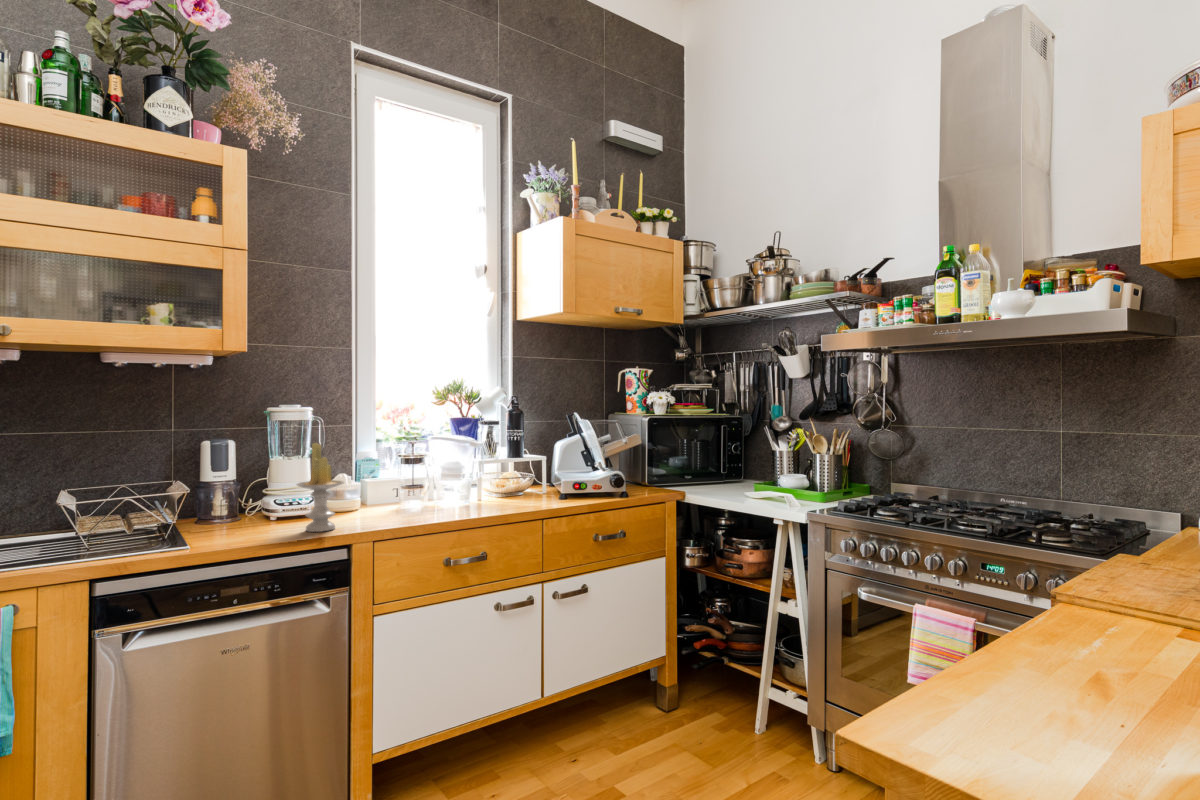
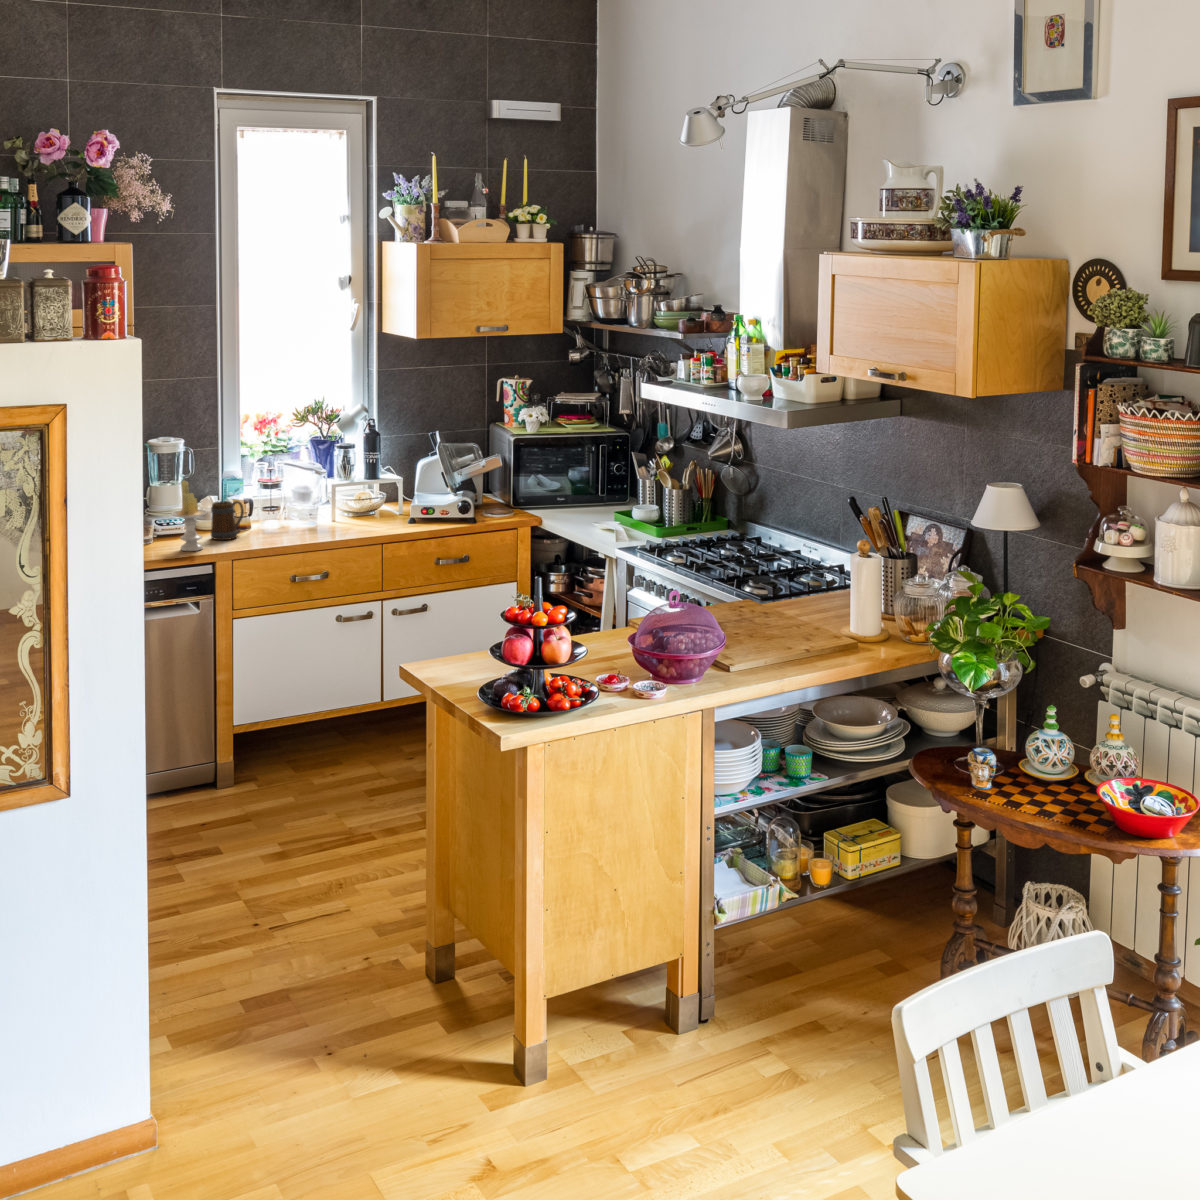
mug: none [344,474,385,519] -> present [211,501,244,540]

